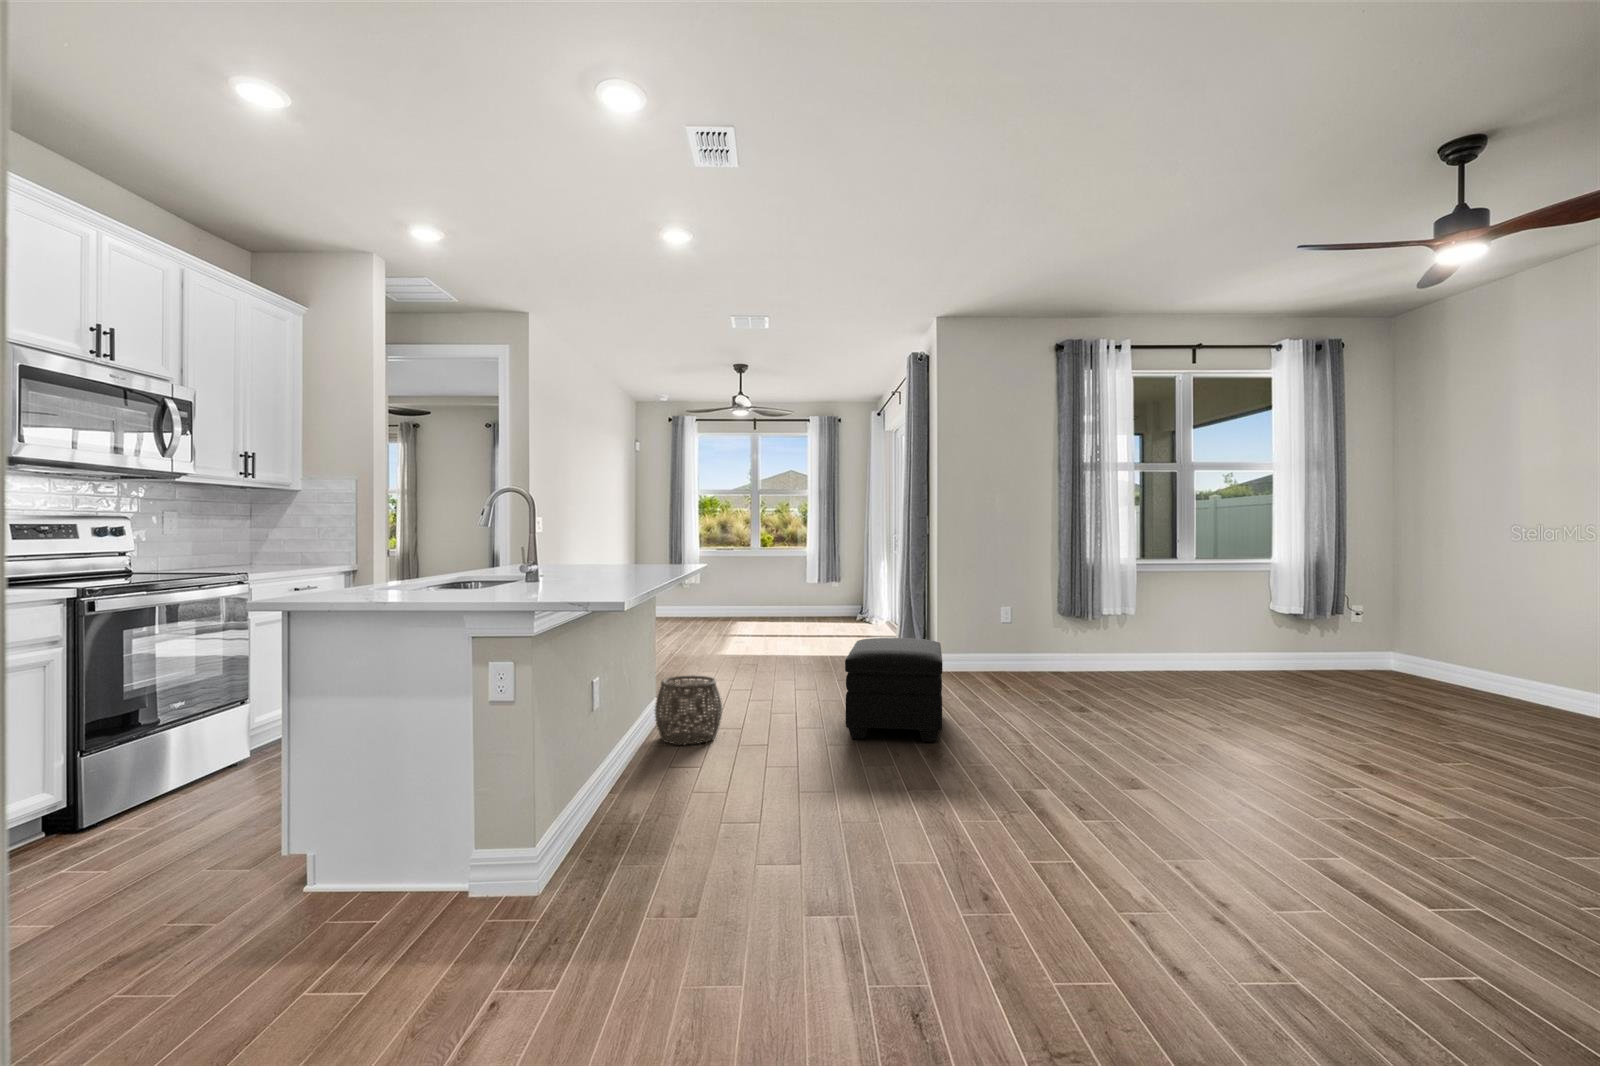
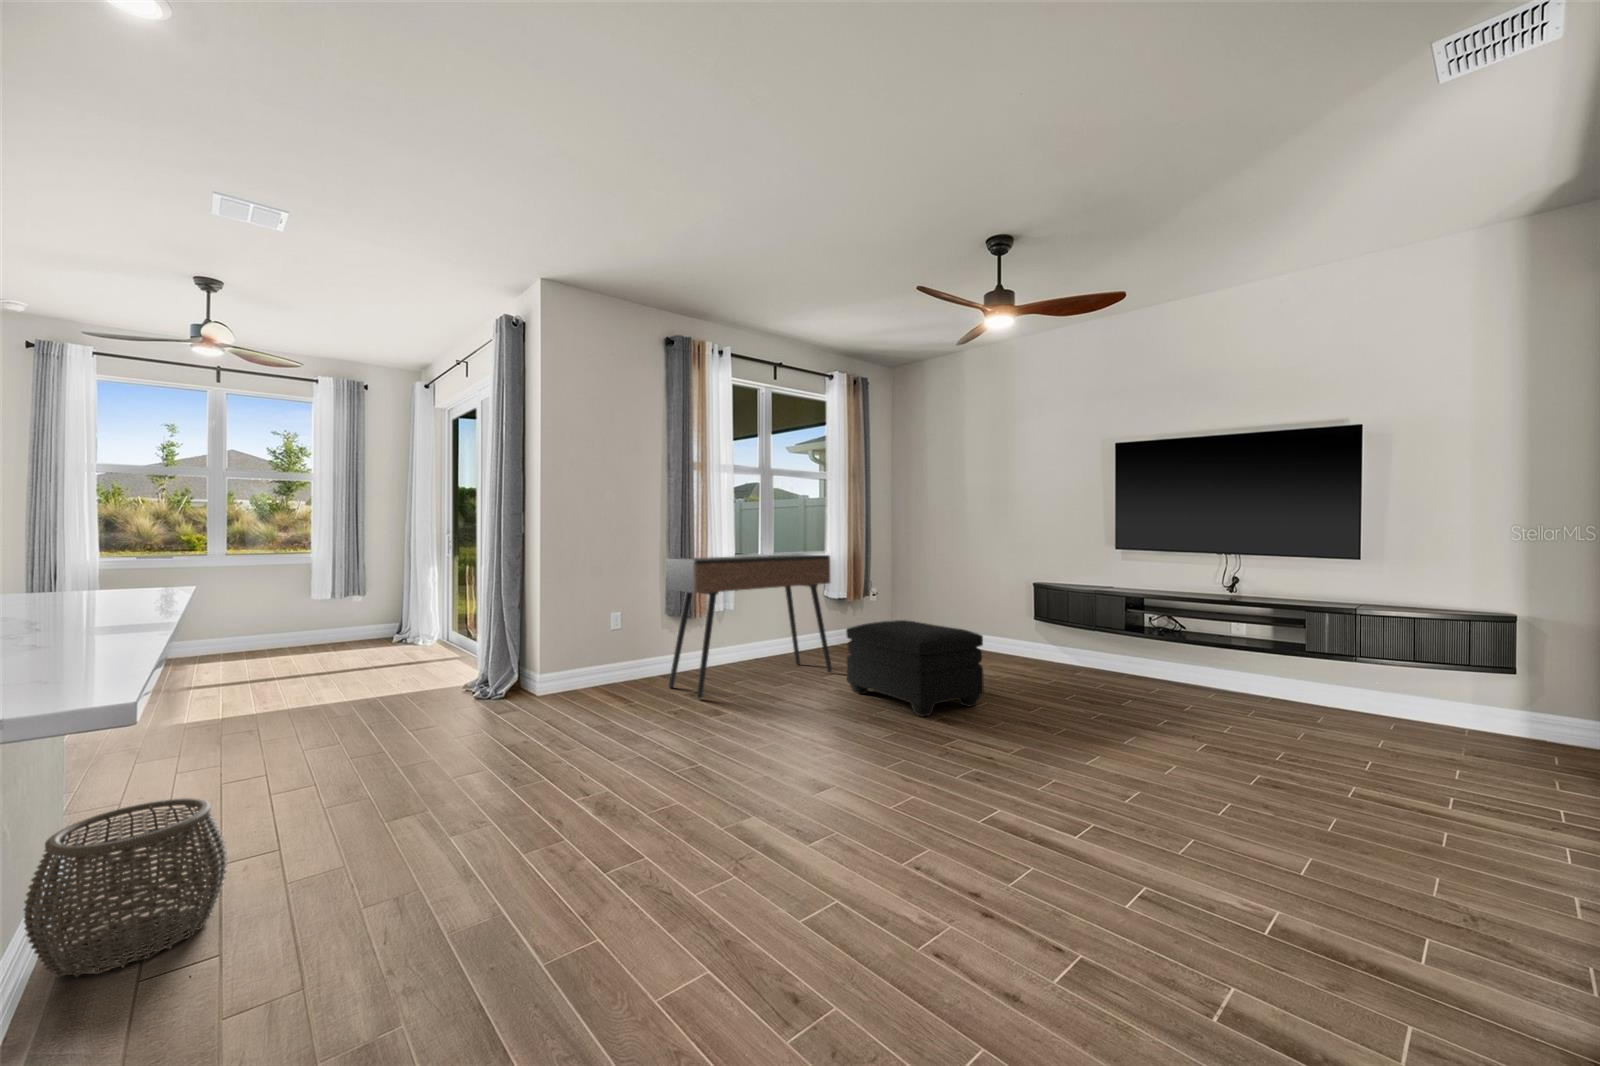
console table: none [1044,560,1236,693] -> present [667,554,832,699]
ottoman: present [845,638,942,742] -> present [846,620,984,717]

